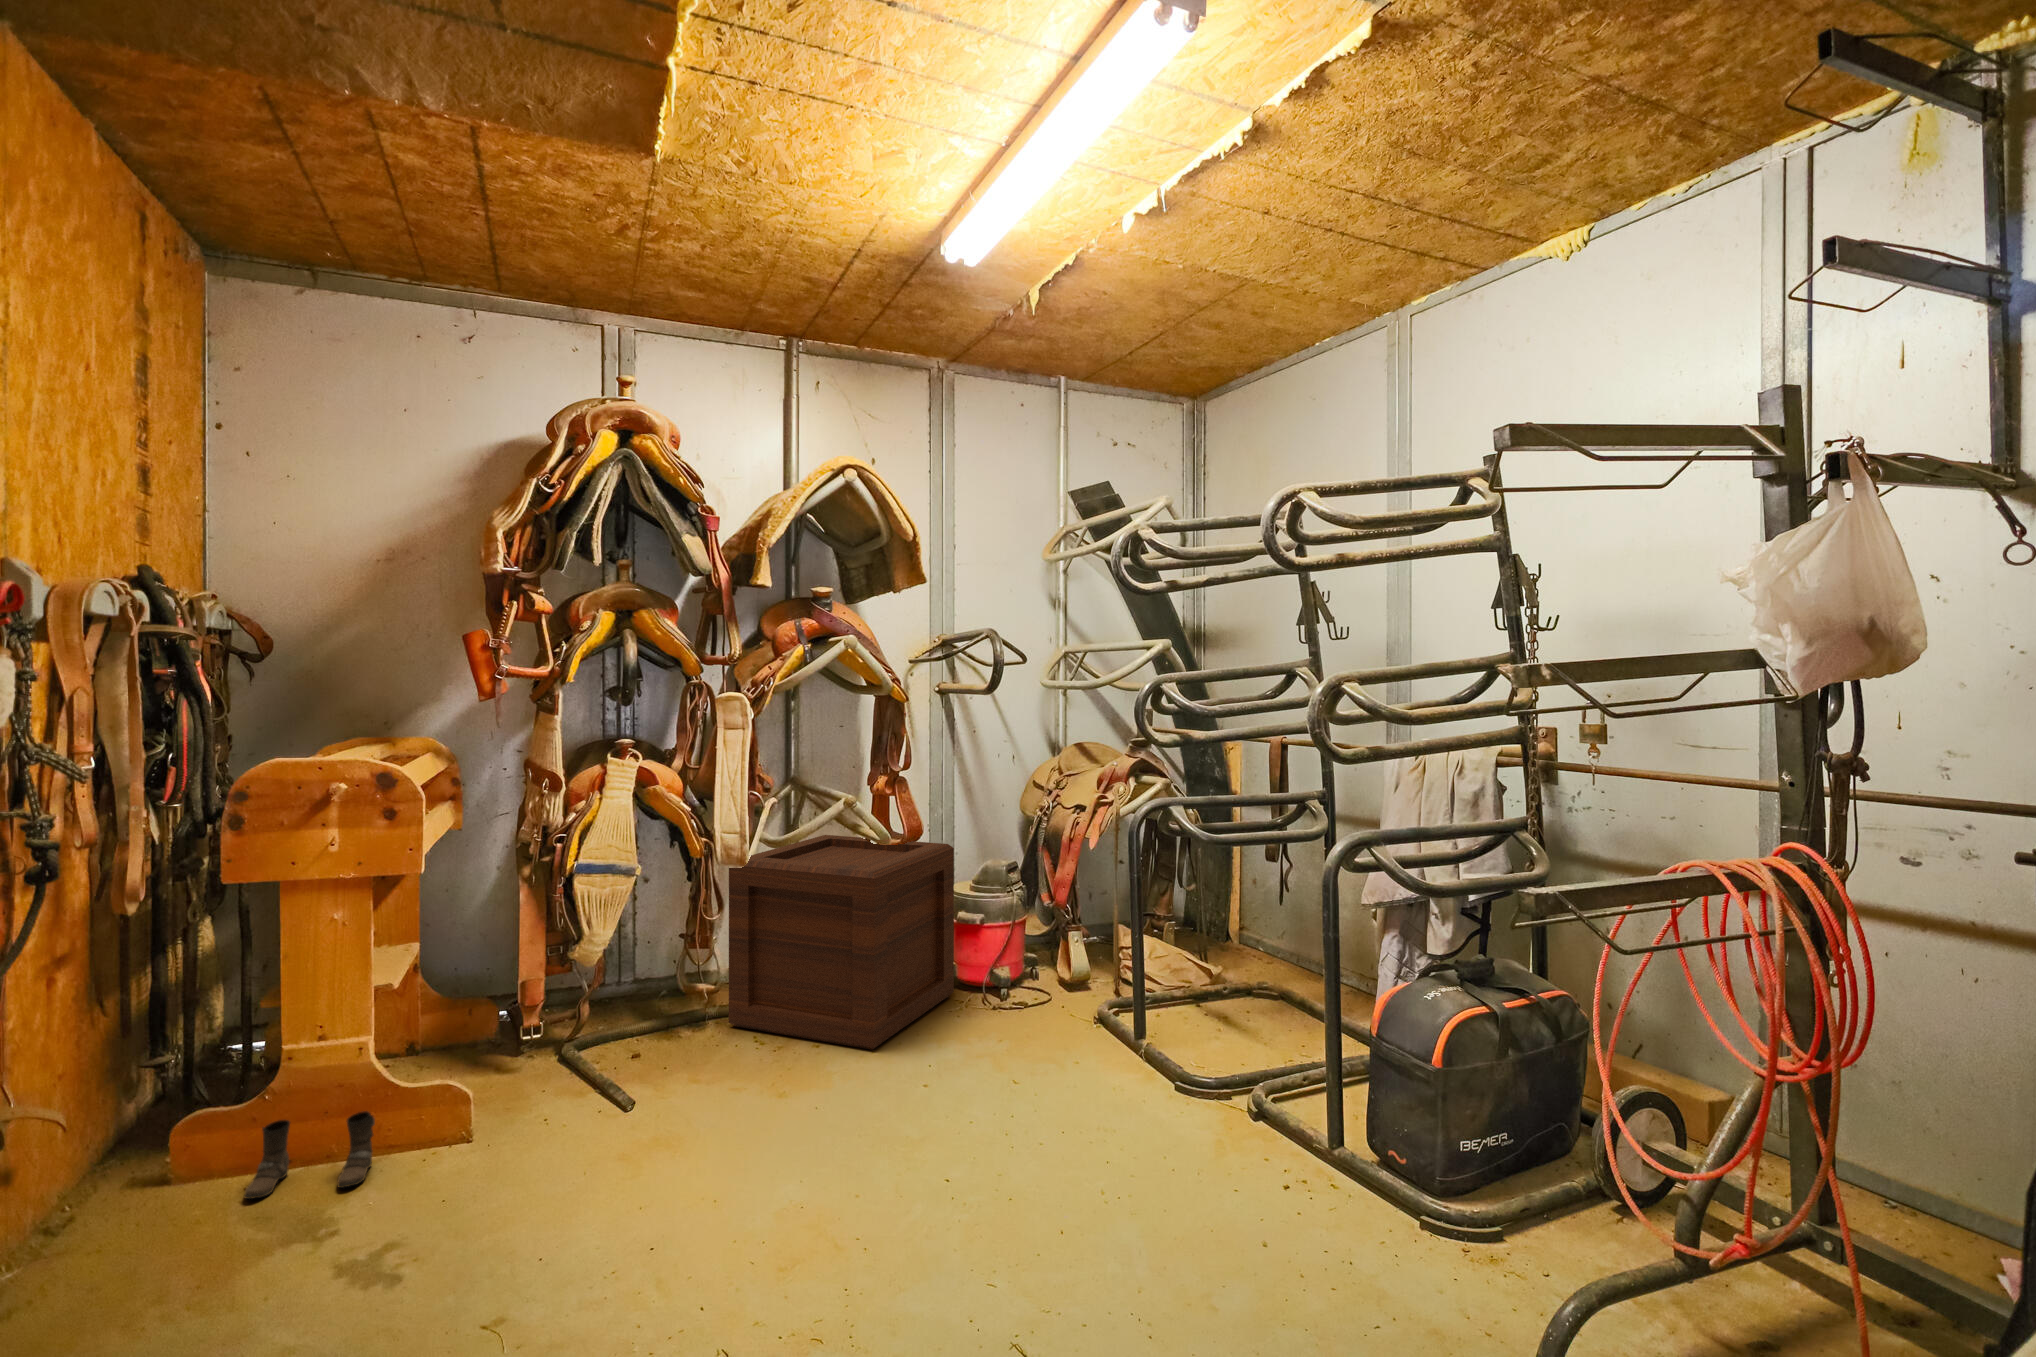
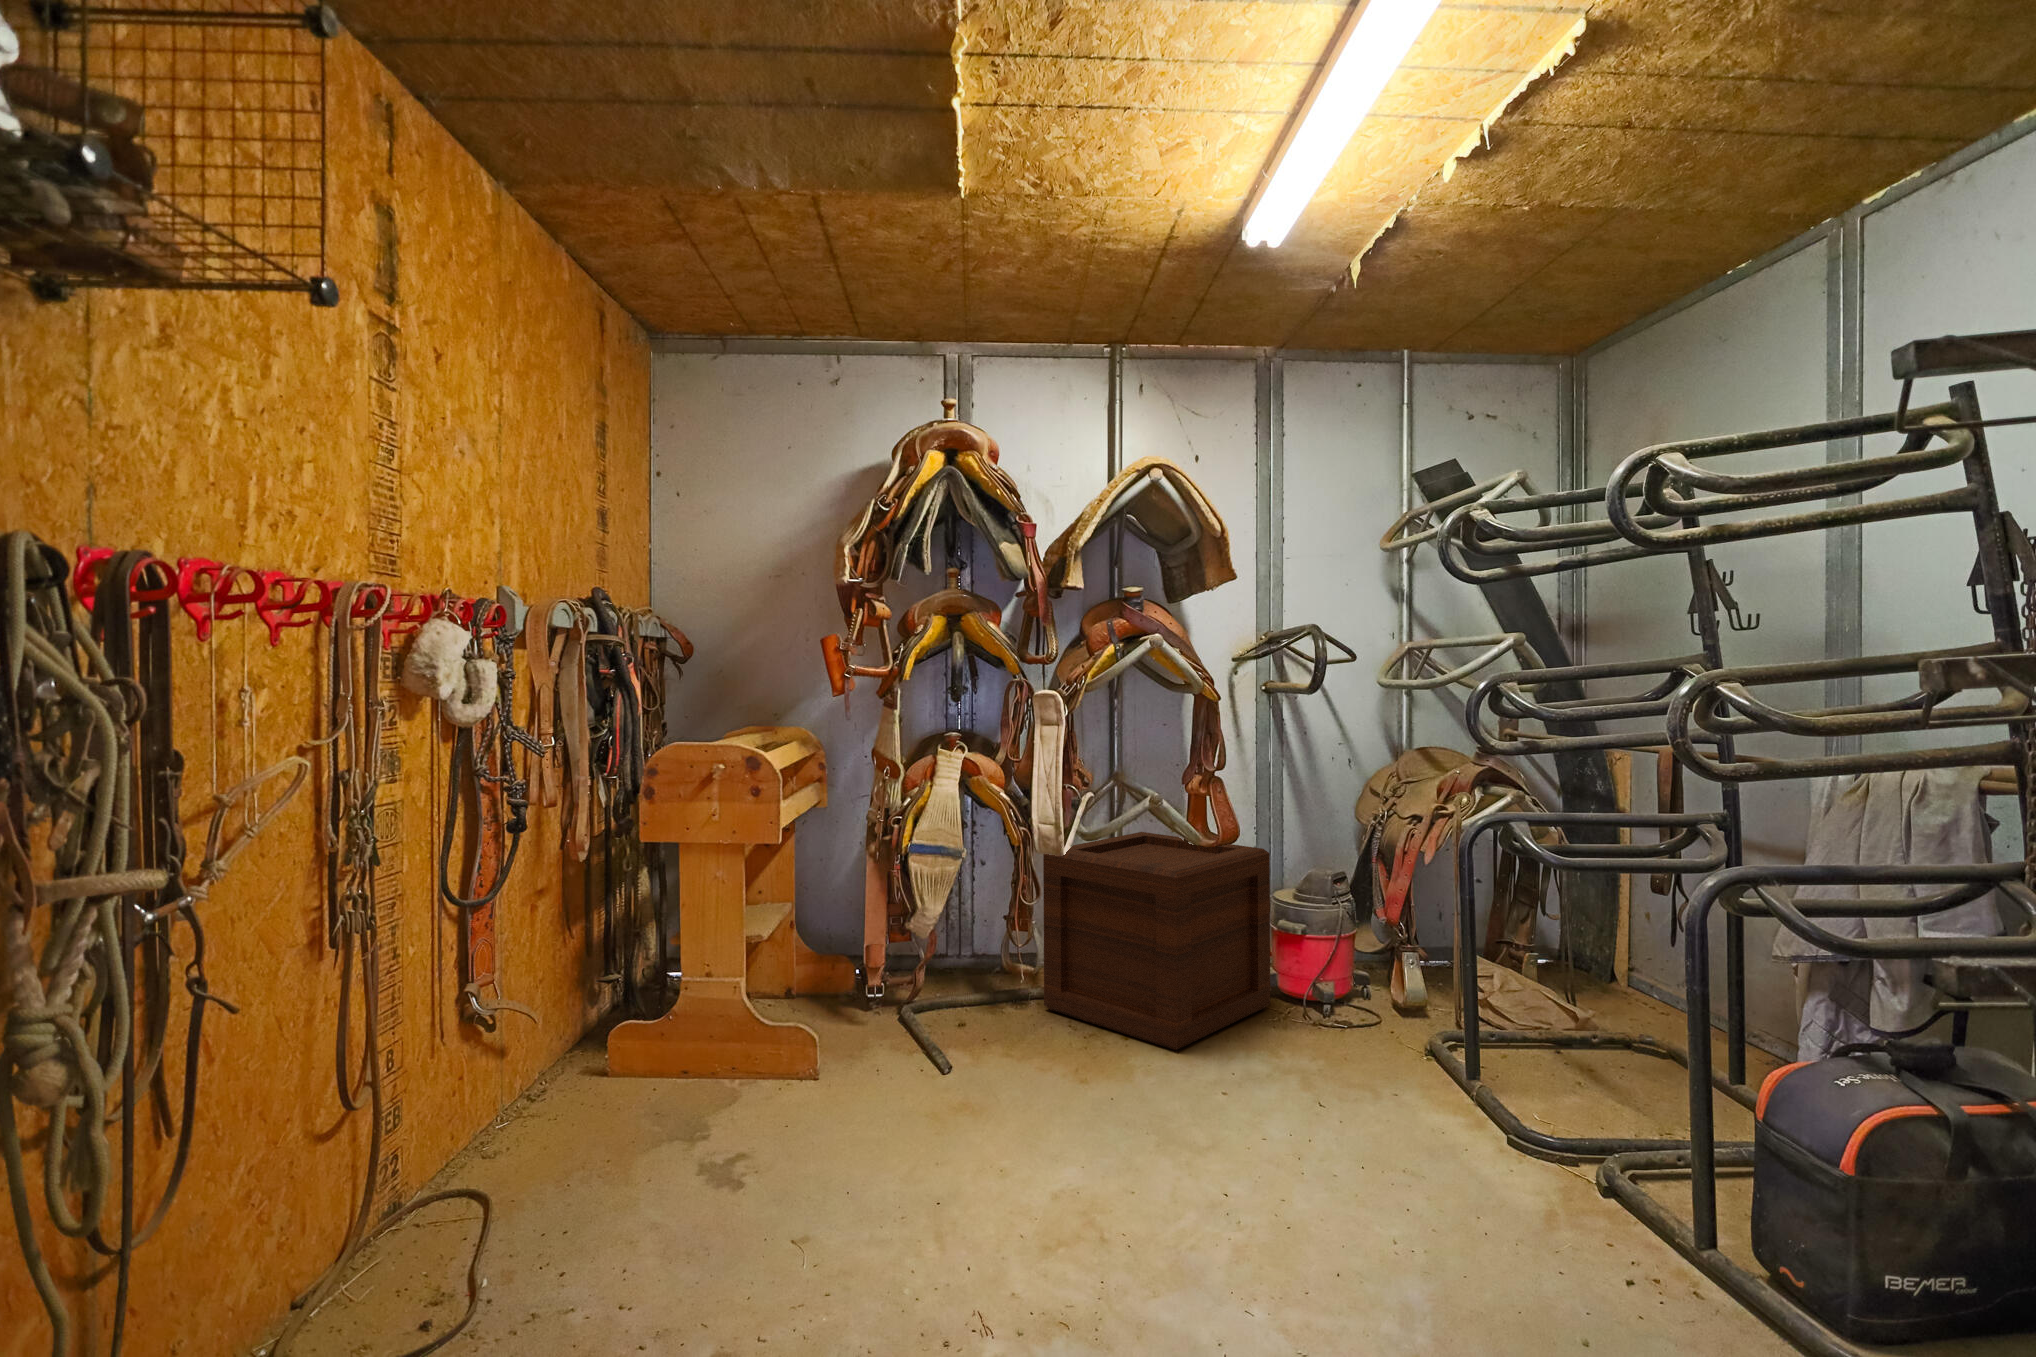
boots: present [244,1111,375,1199] -> none [657,1035,747,1098]

